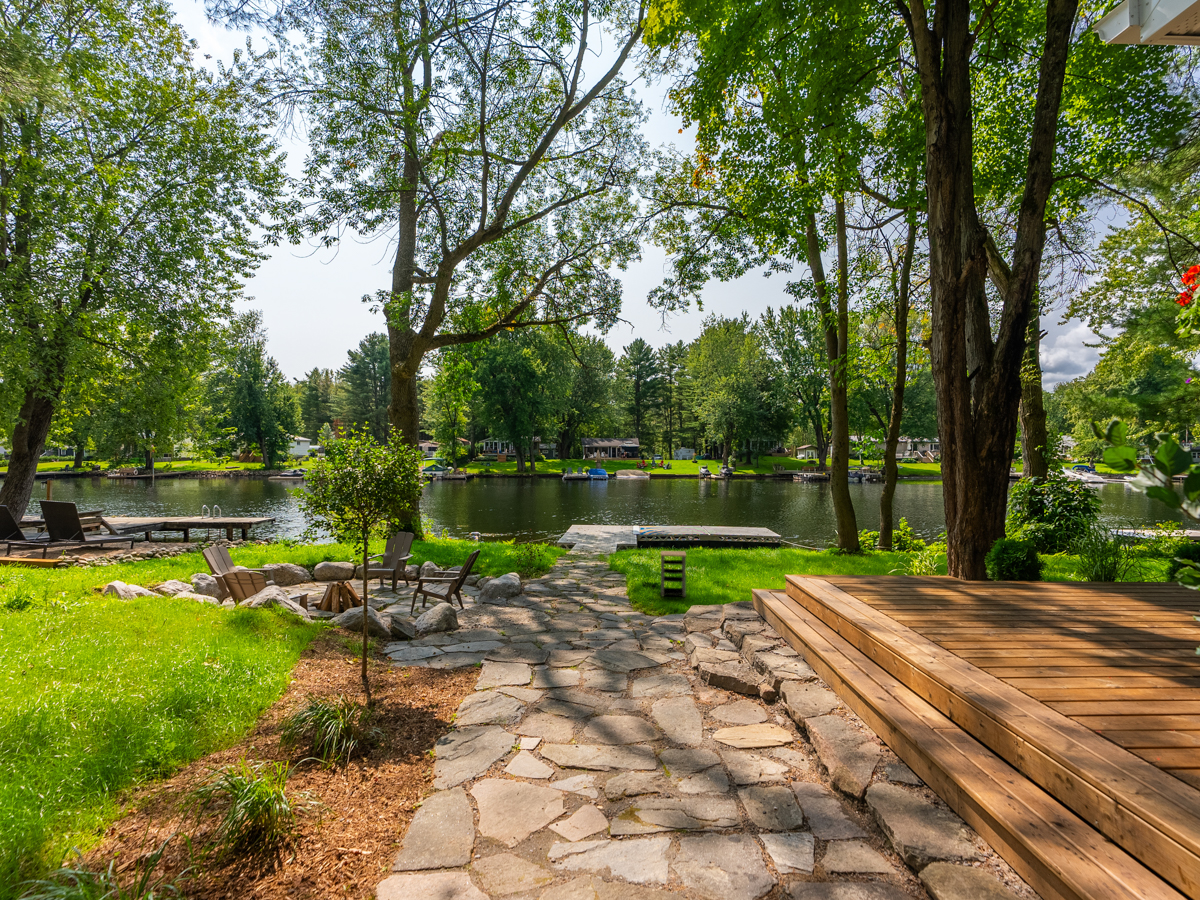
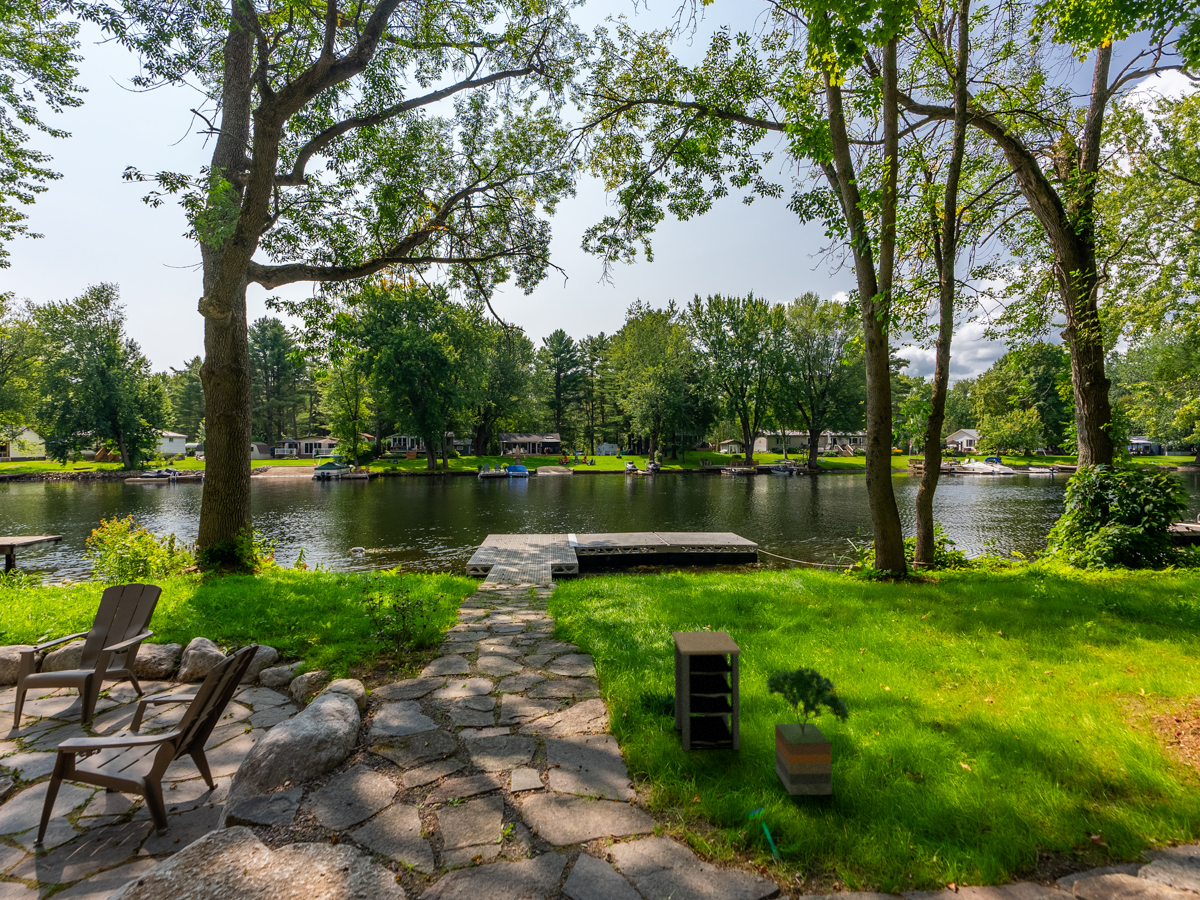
potted tree: none [690,559,720,605] -> present [765,667,850,795]

